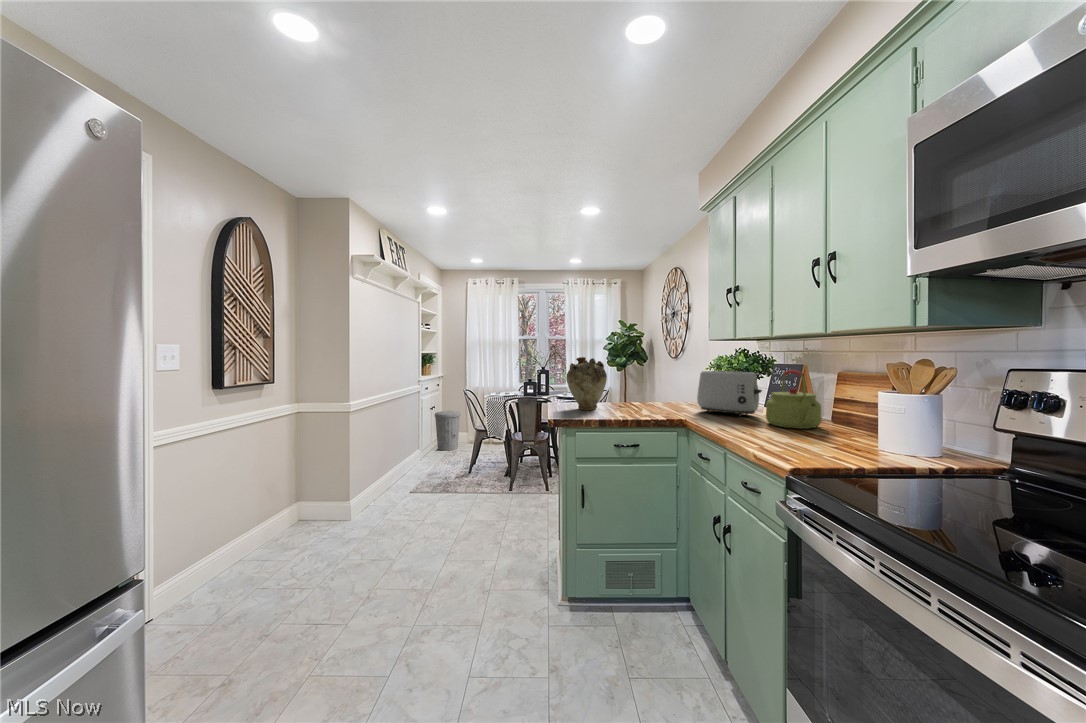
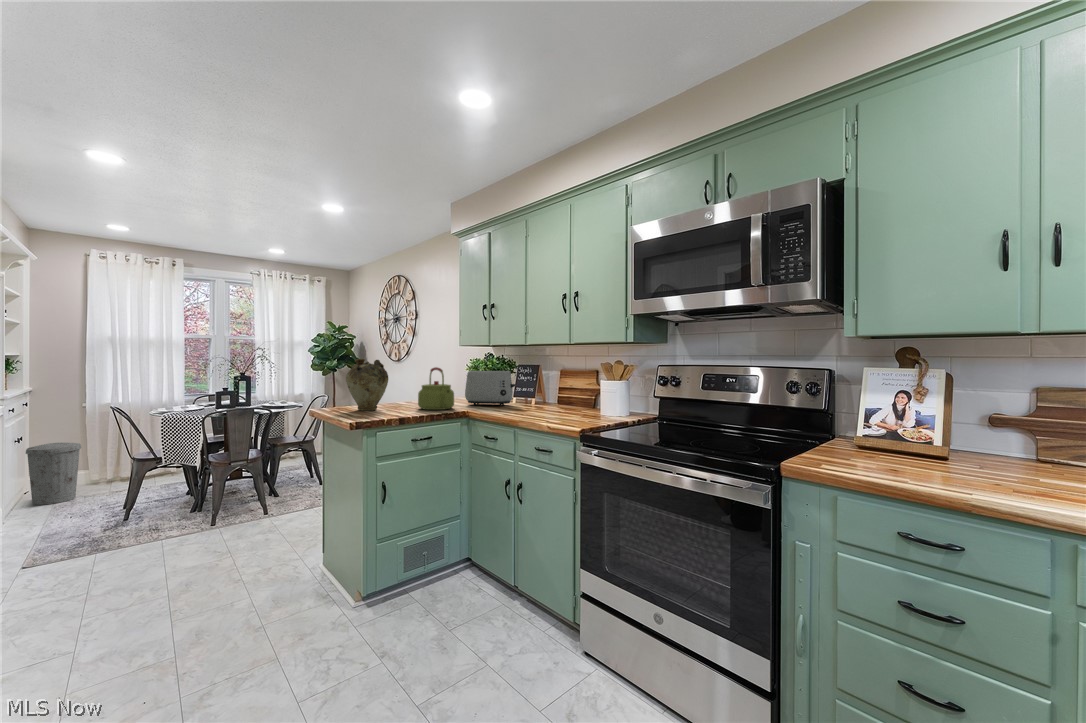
kettle: present [766,370,821,429] -> present [418,367,454,410]

